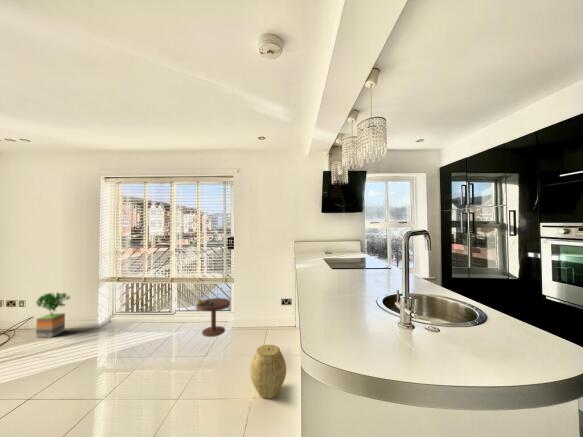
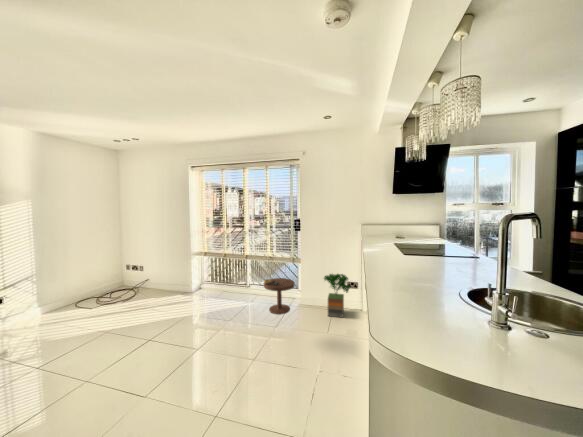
potted tree: present [36,293,70,338] -> present [324,274,350,318]
woven basket: present [250,345,286,399] -> none [311,331,348,385]

